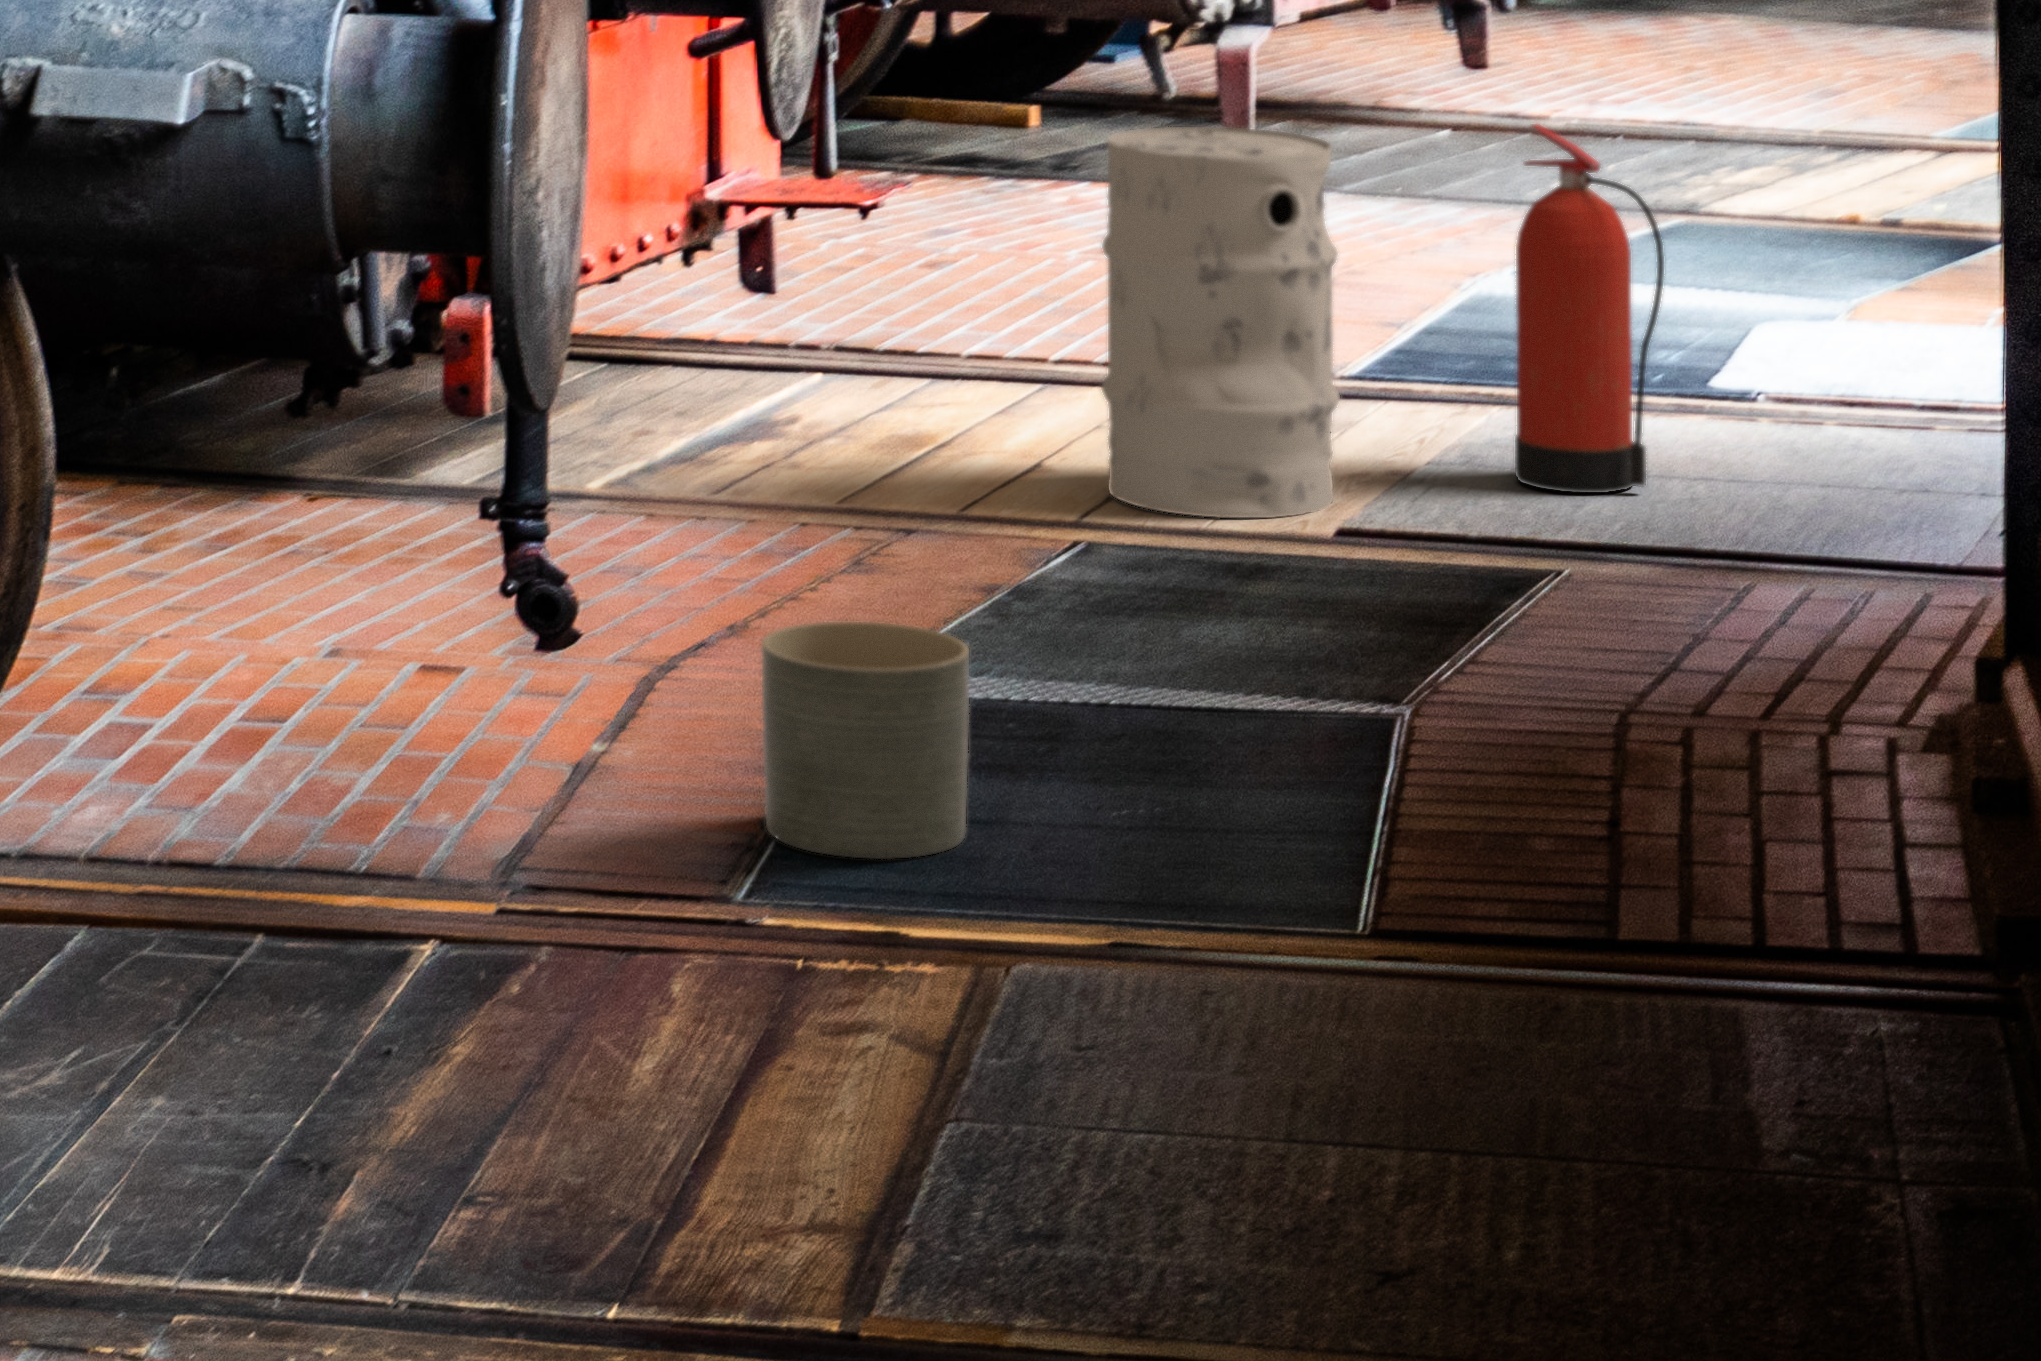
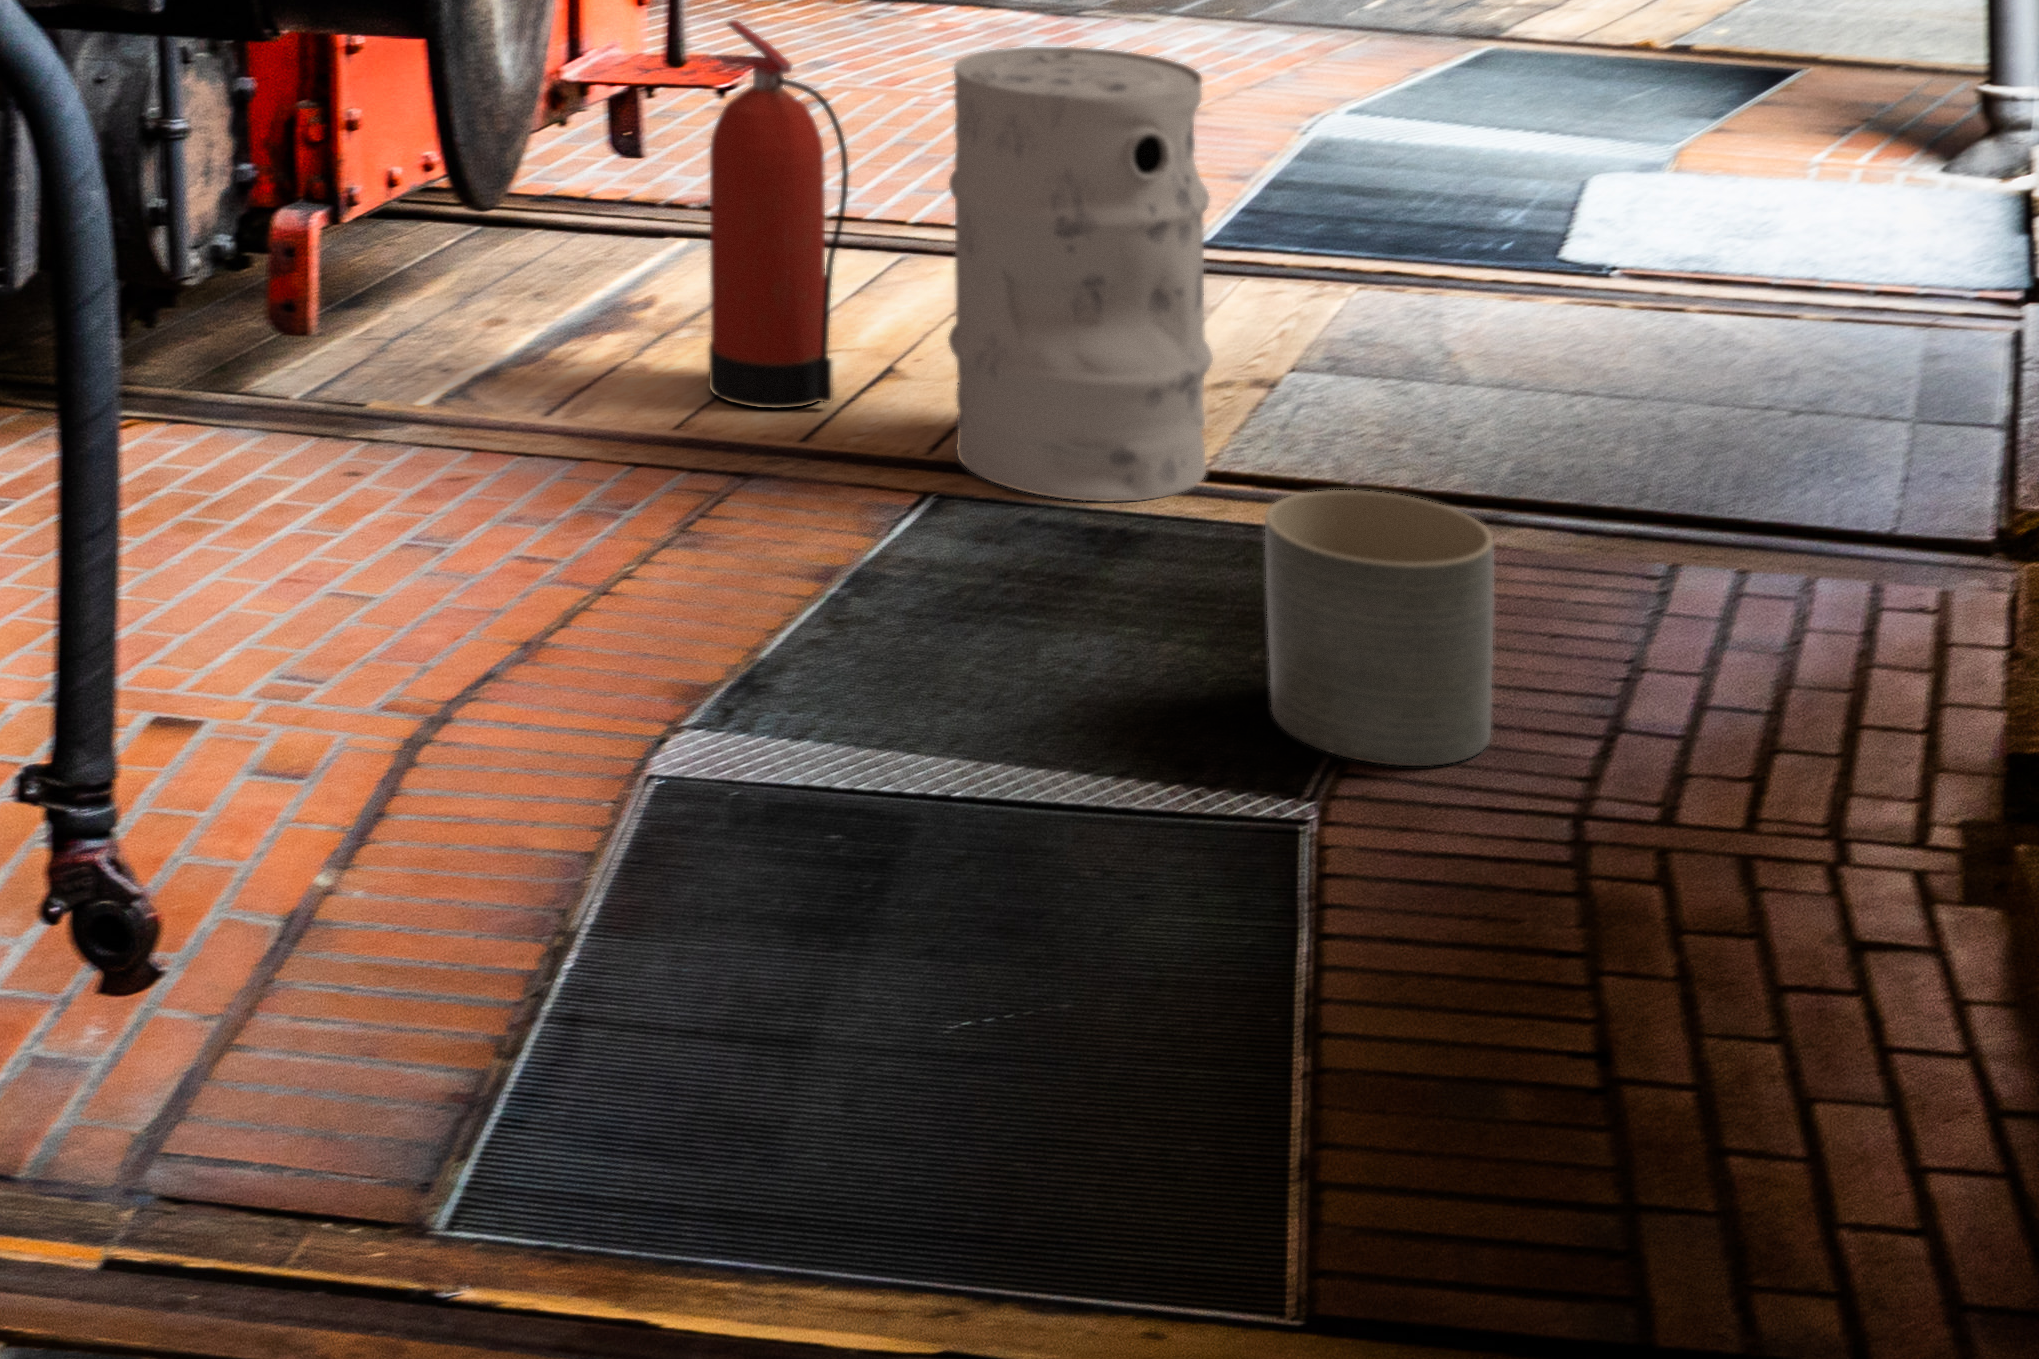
fire extinguisher: present [1515,124,1664,493] -> present [709,20,849,408]
planter: present [761,621,969,859] -> present [1265,490,1494,766]

